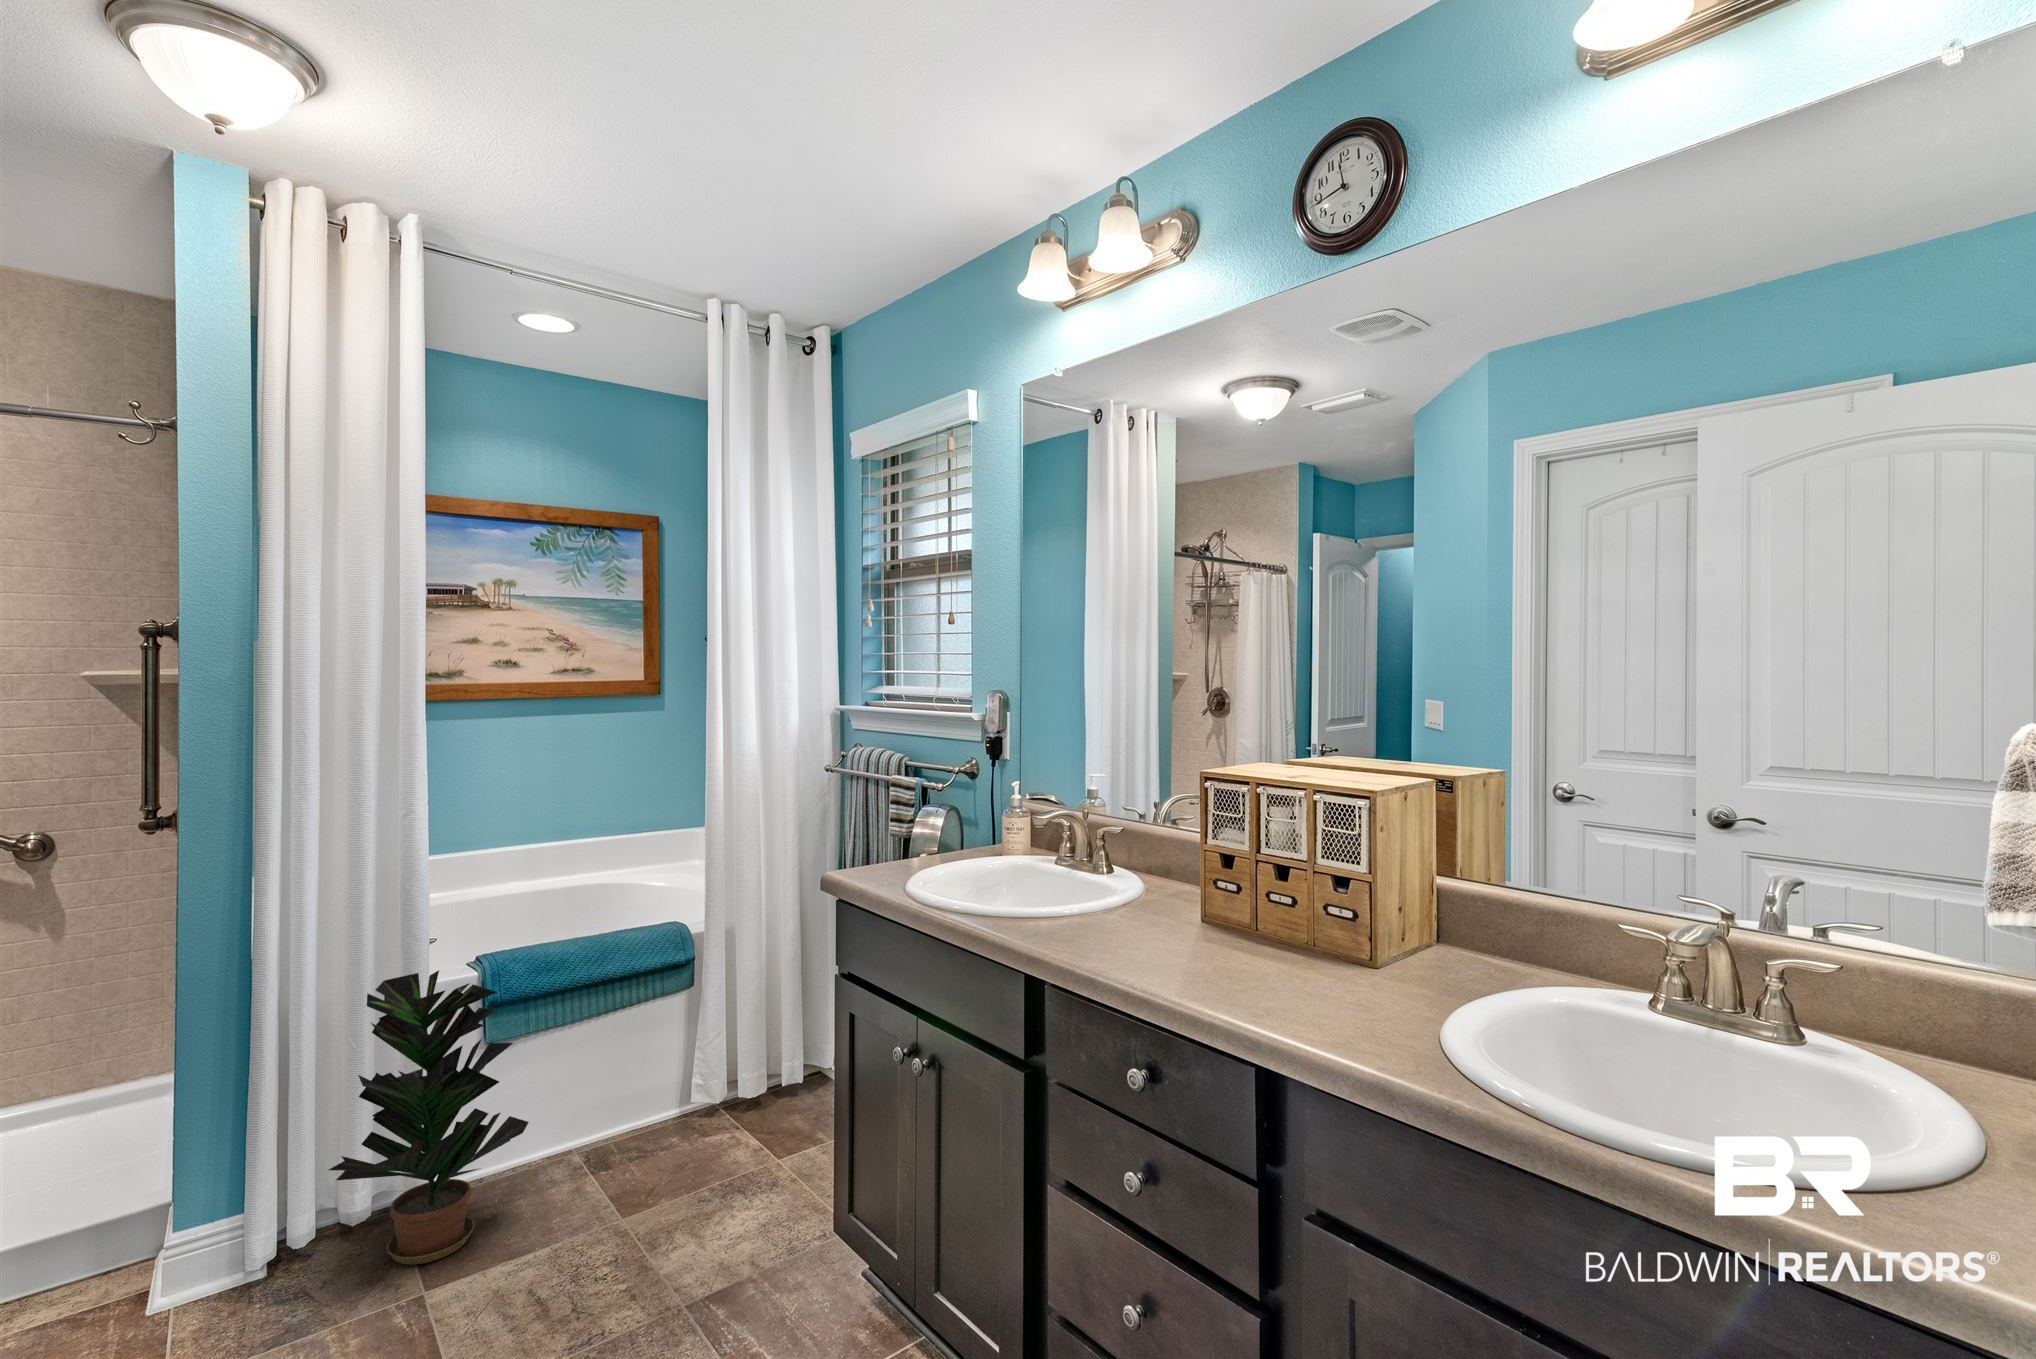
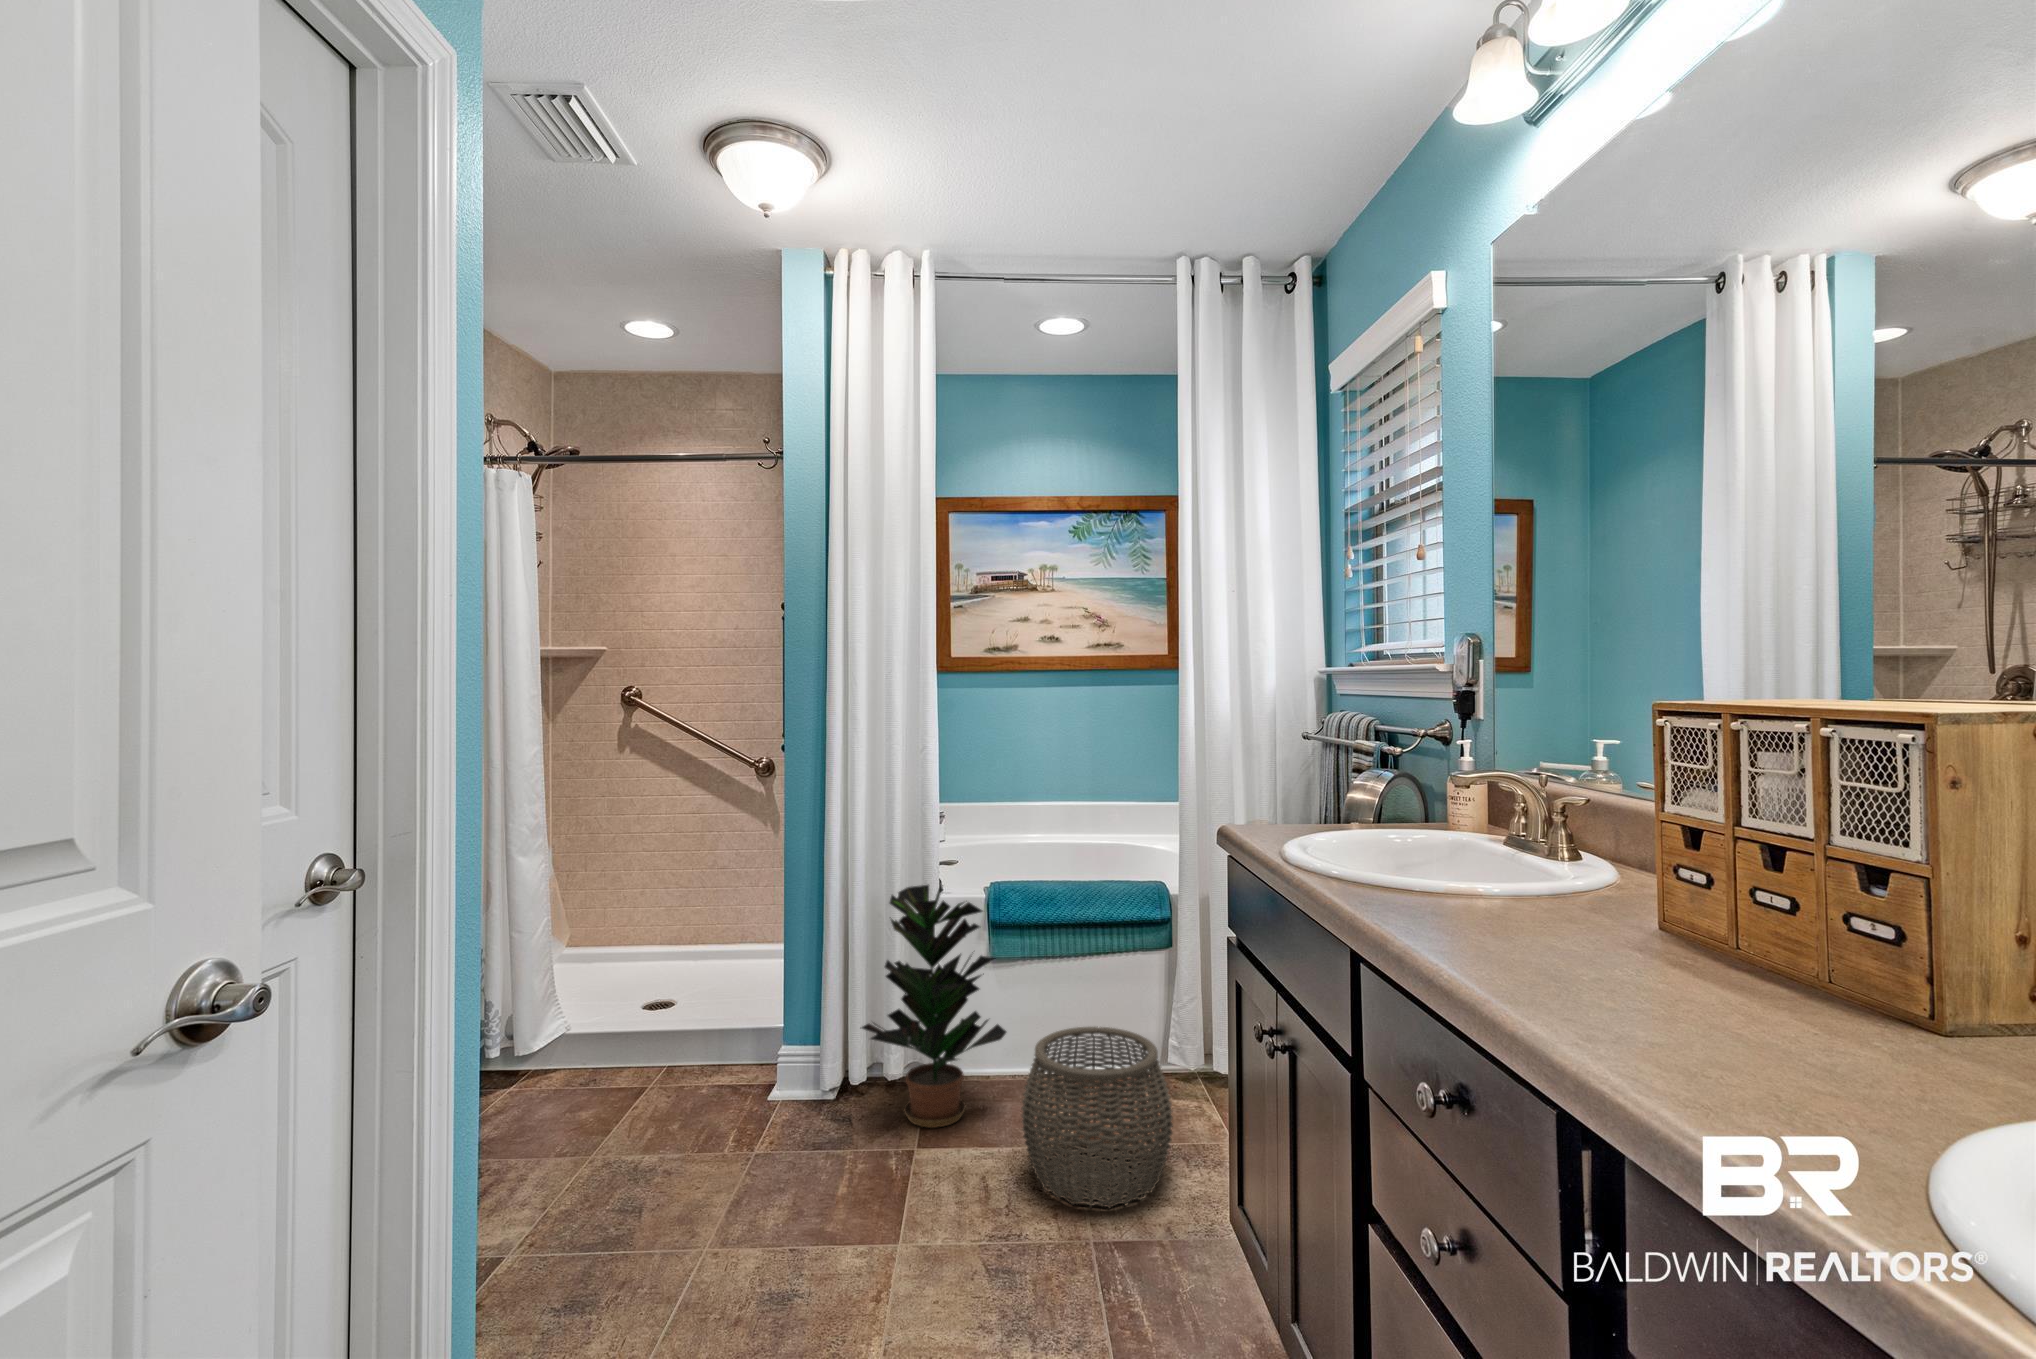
woven basket: none [577,1085,743,1280] -> present [1022,1027,1173,1208]

